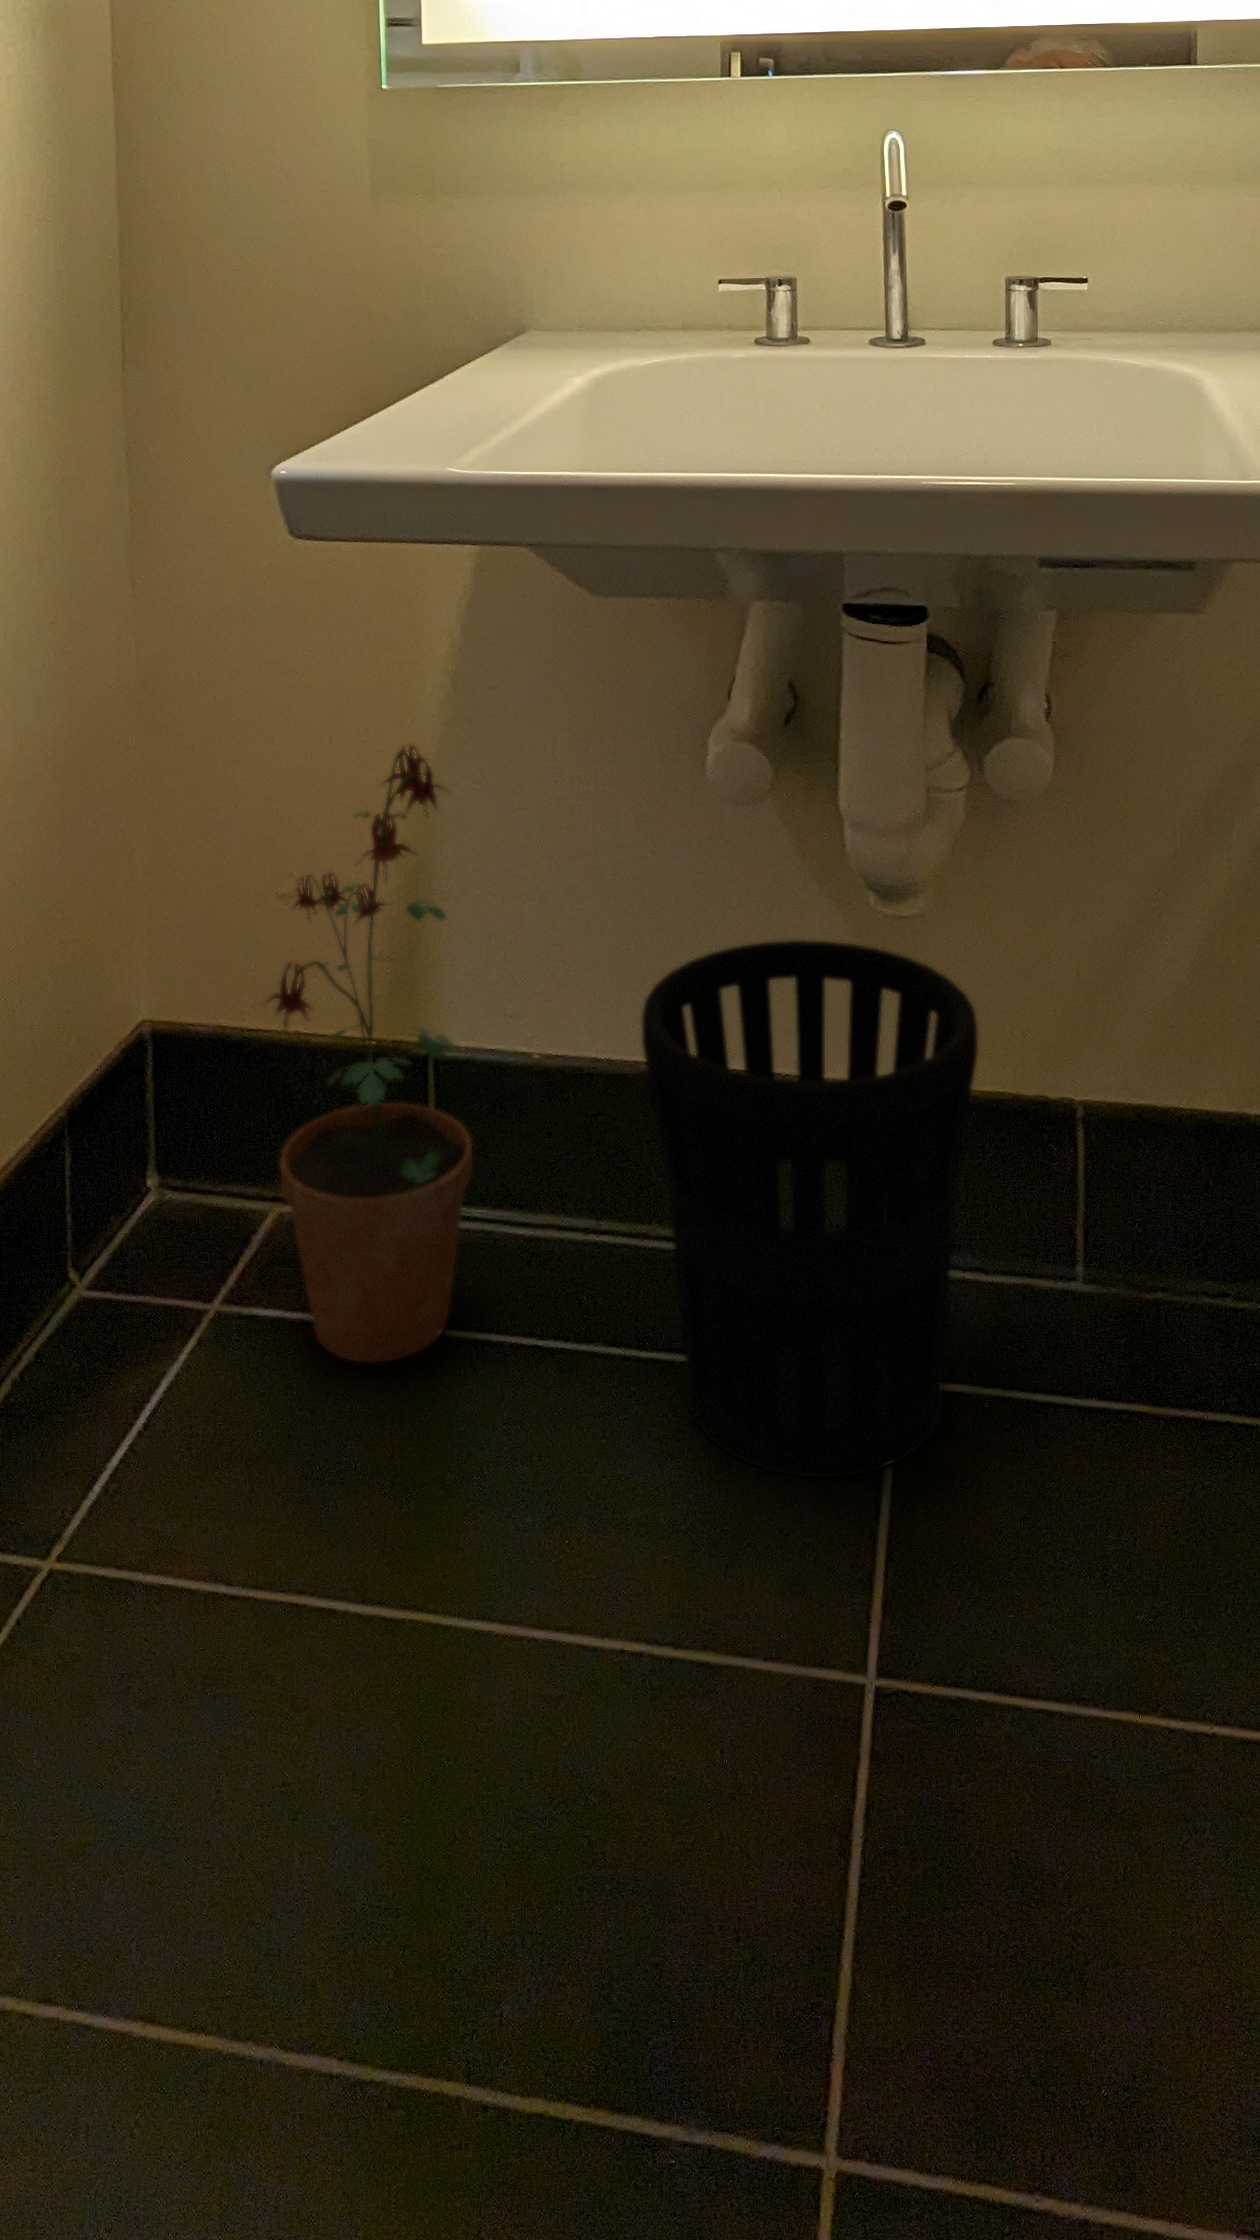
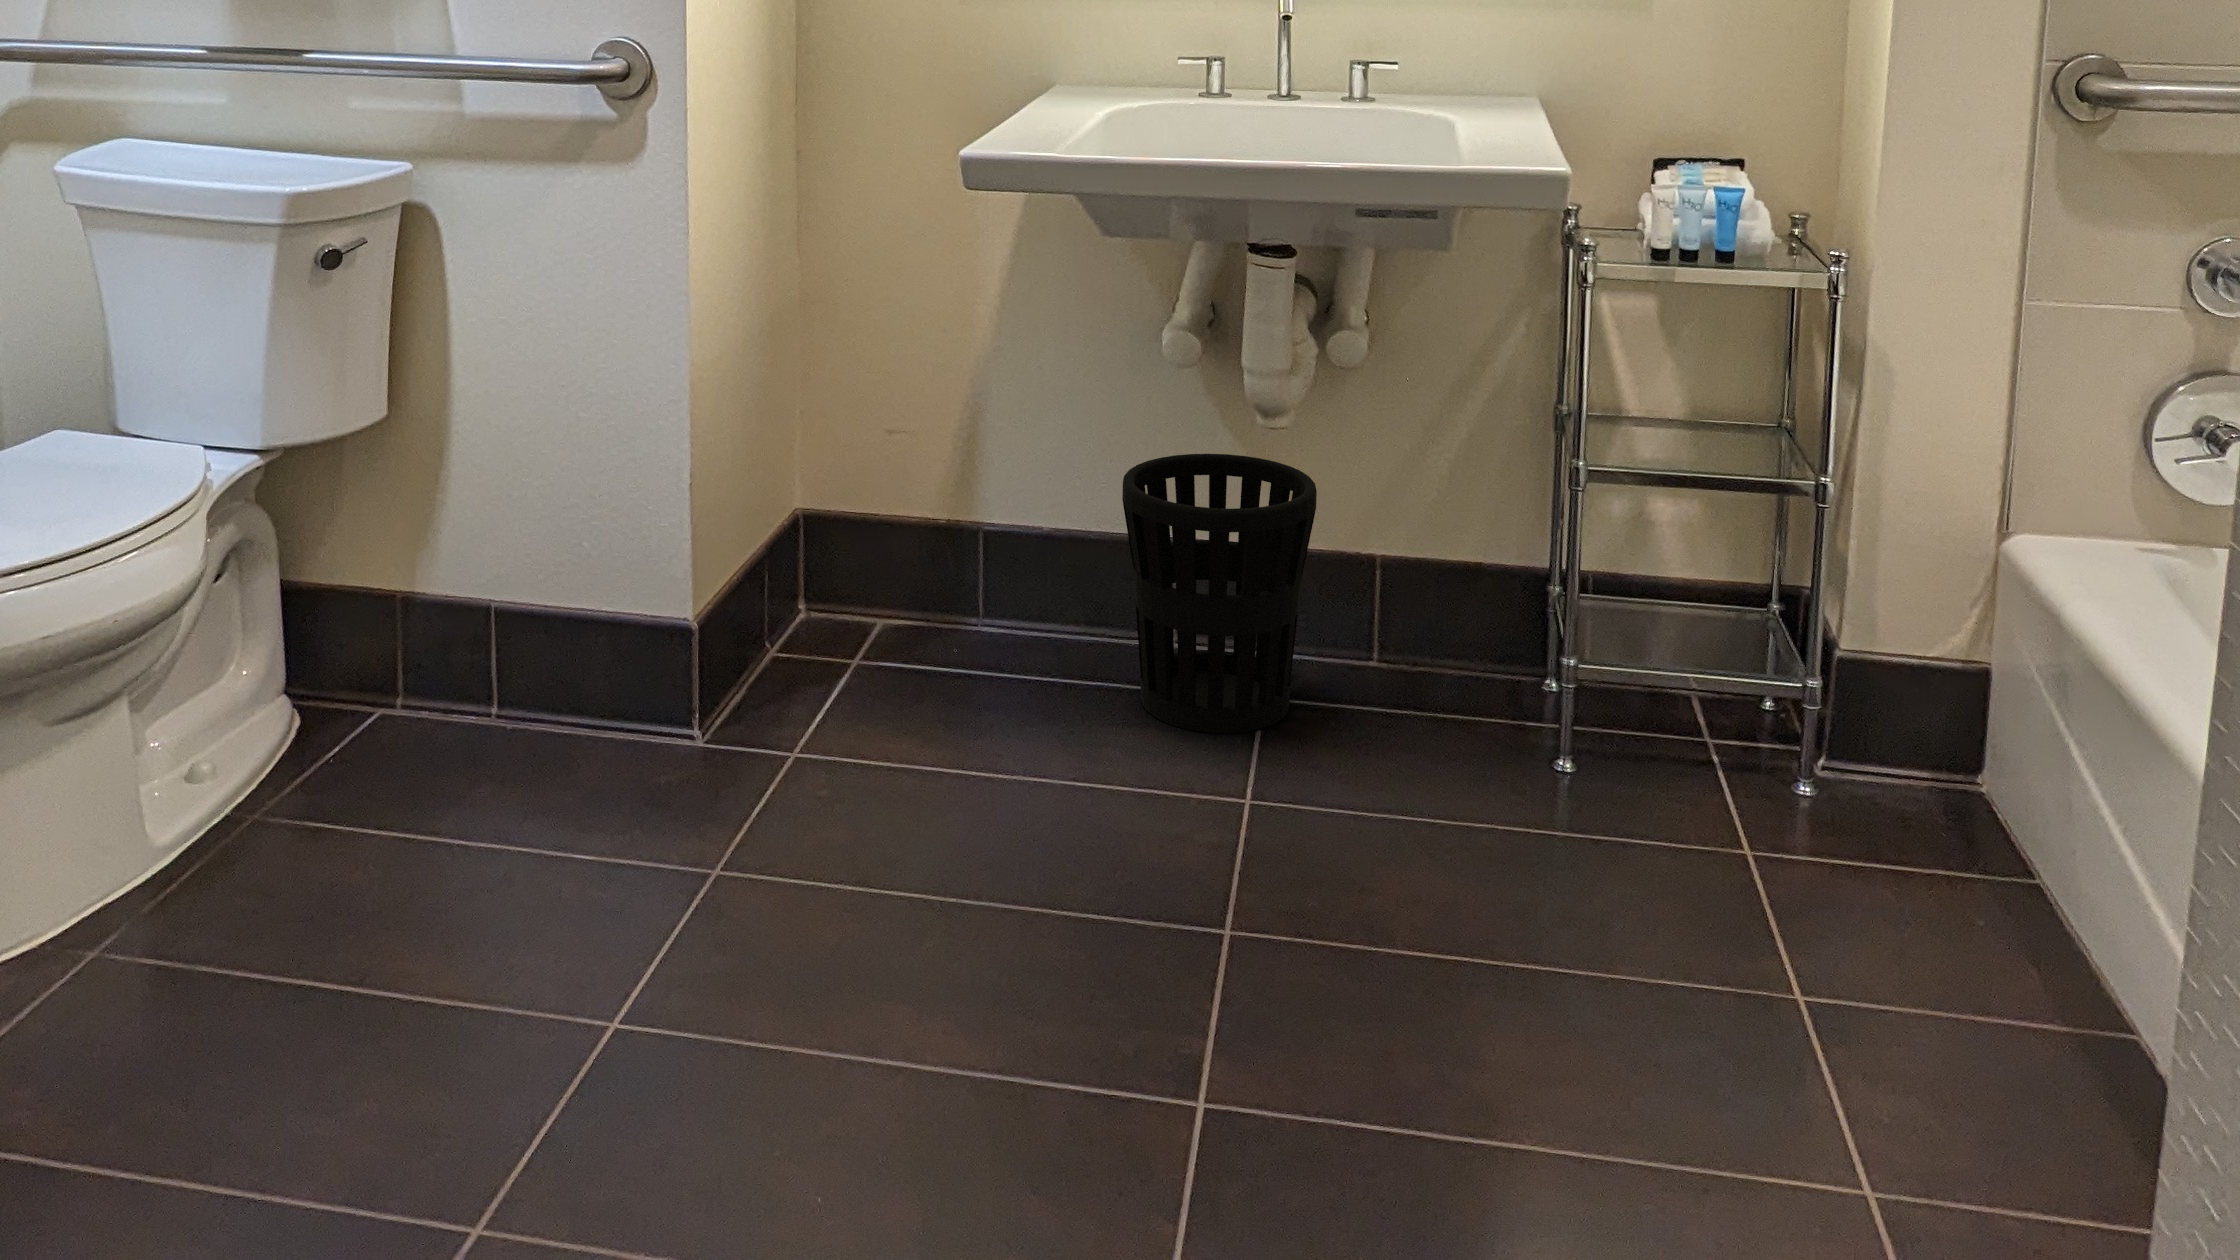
potted plant: present [269,746,472,1363] -> none [896,335,1016,684]

